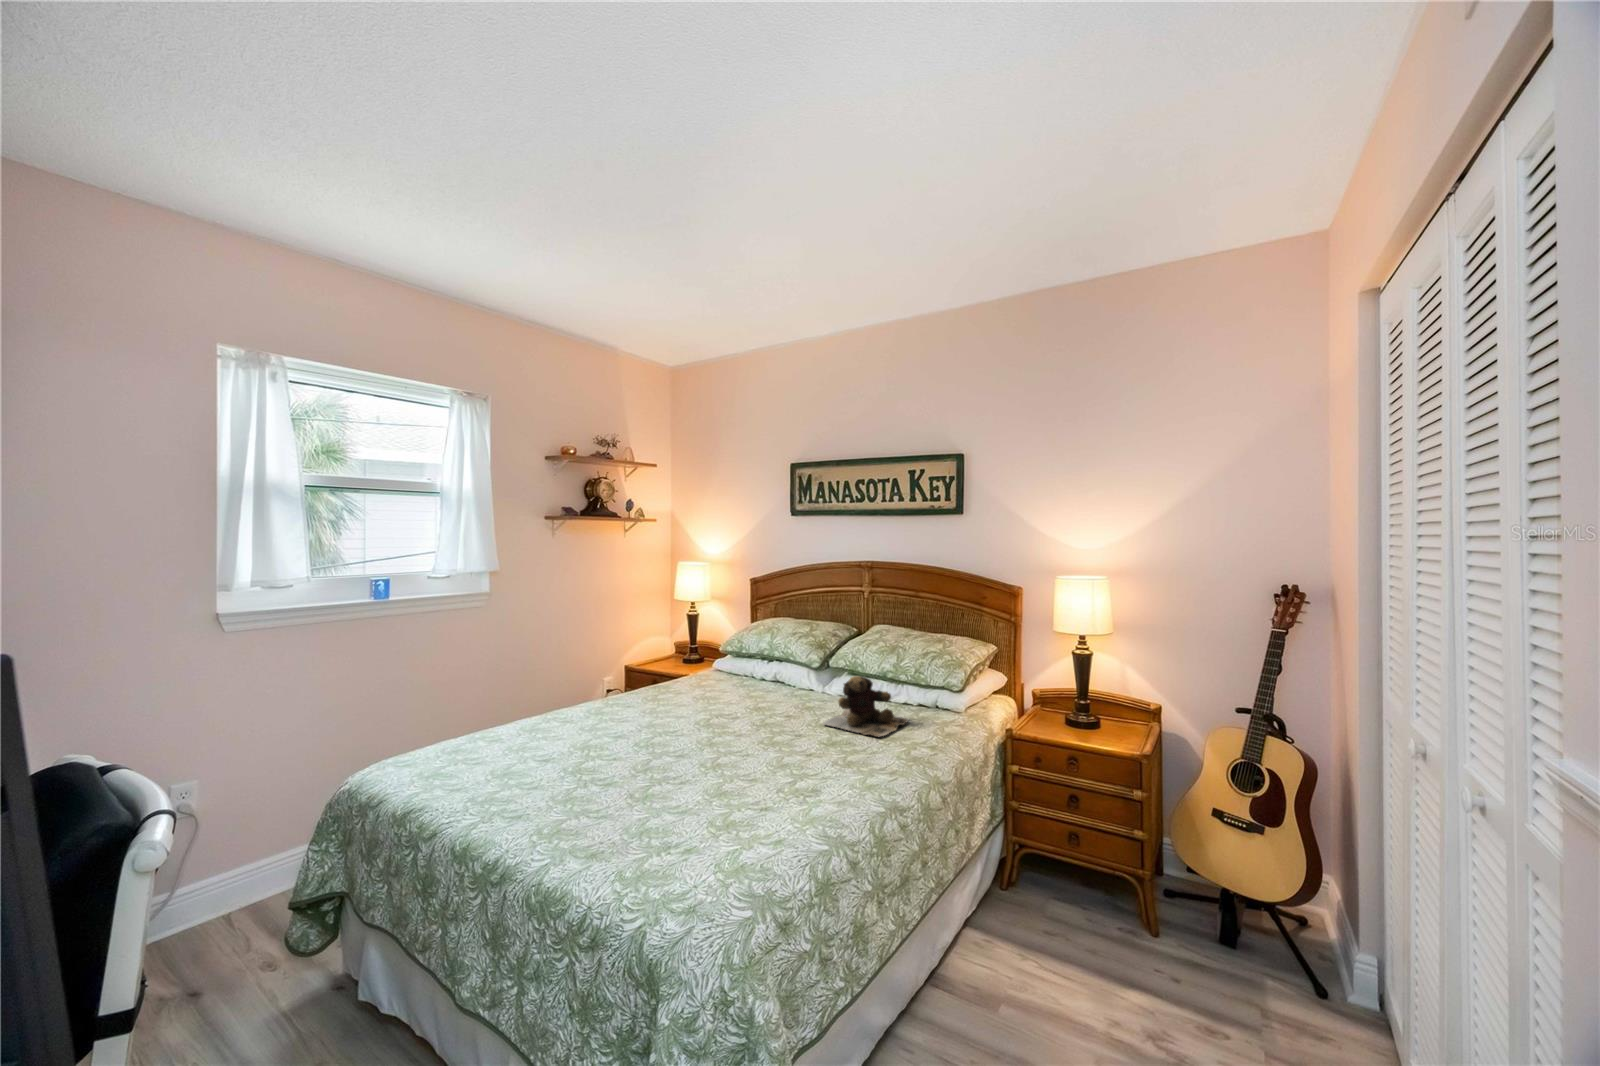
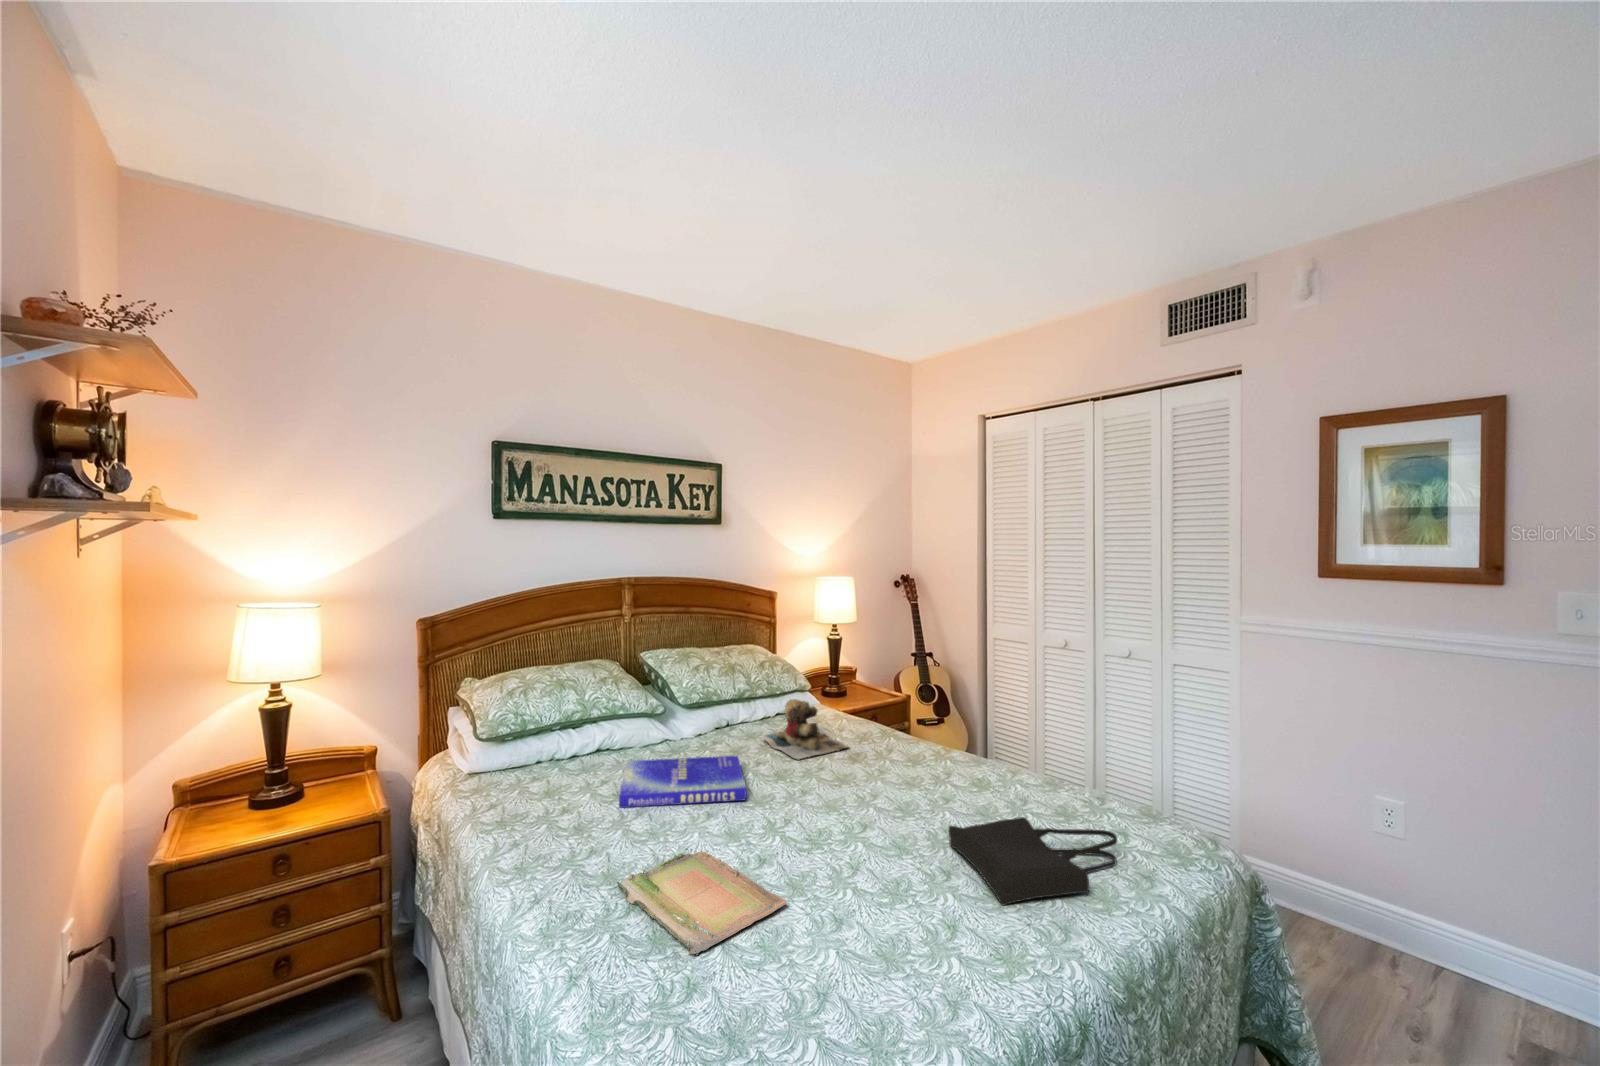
book: none [692,684,785,720] -> present [619,756,746,808]
tray: none [533,708,639,740] -> present [616,848,787,955]
tote bag: none [589,764,714,850] -> present [949,817,1117,905]

